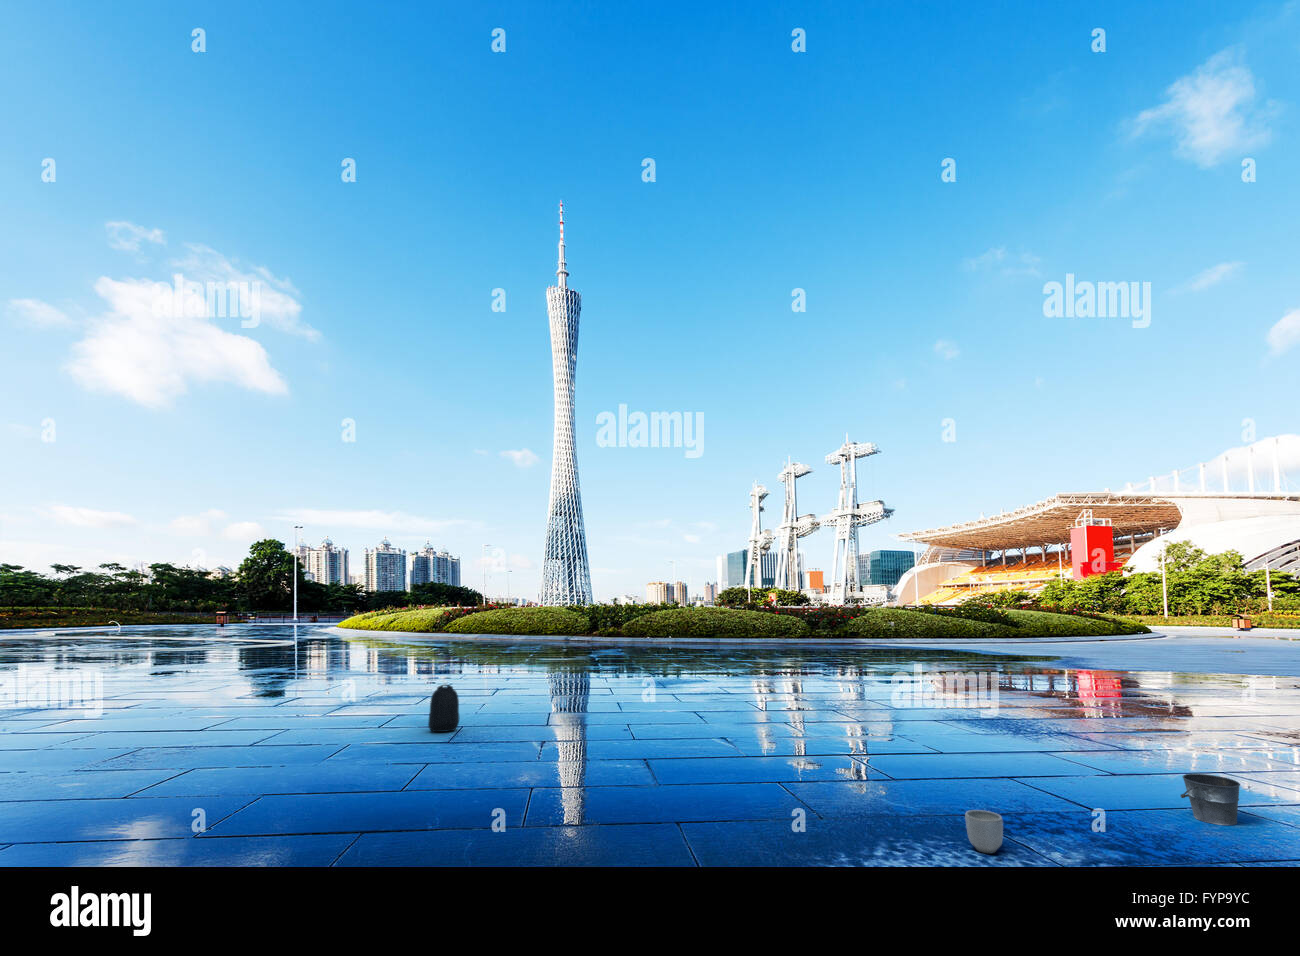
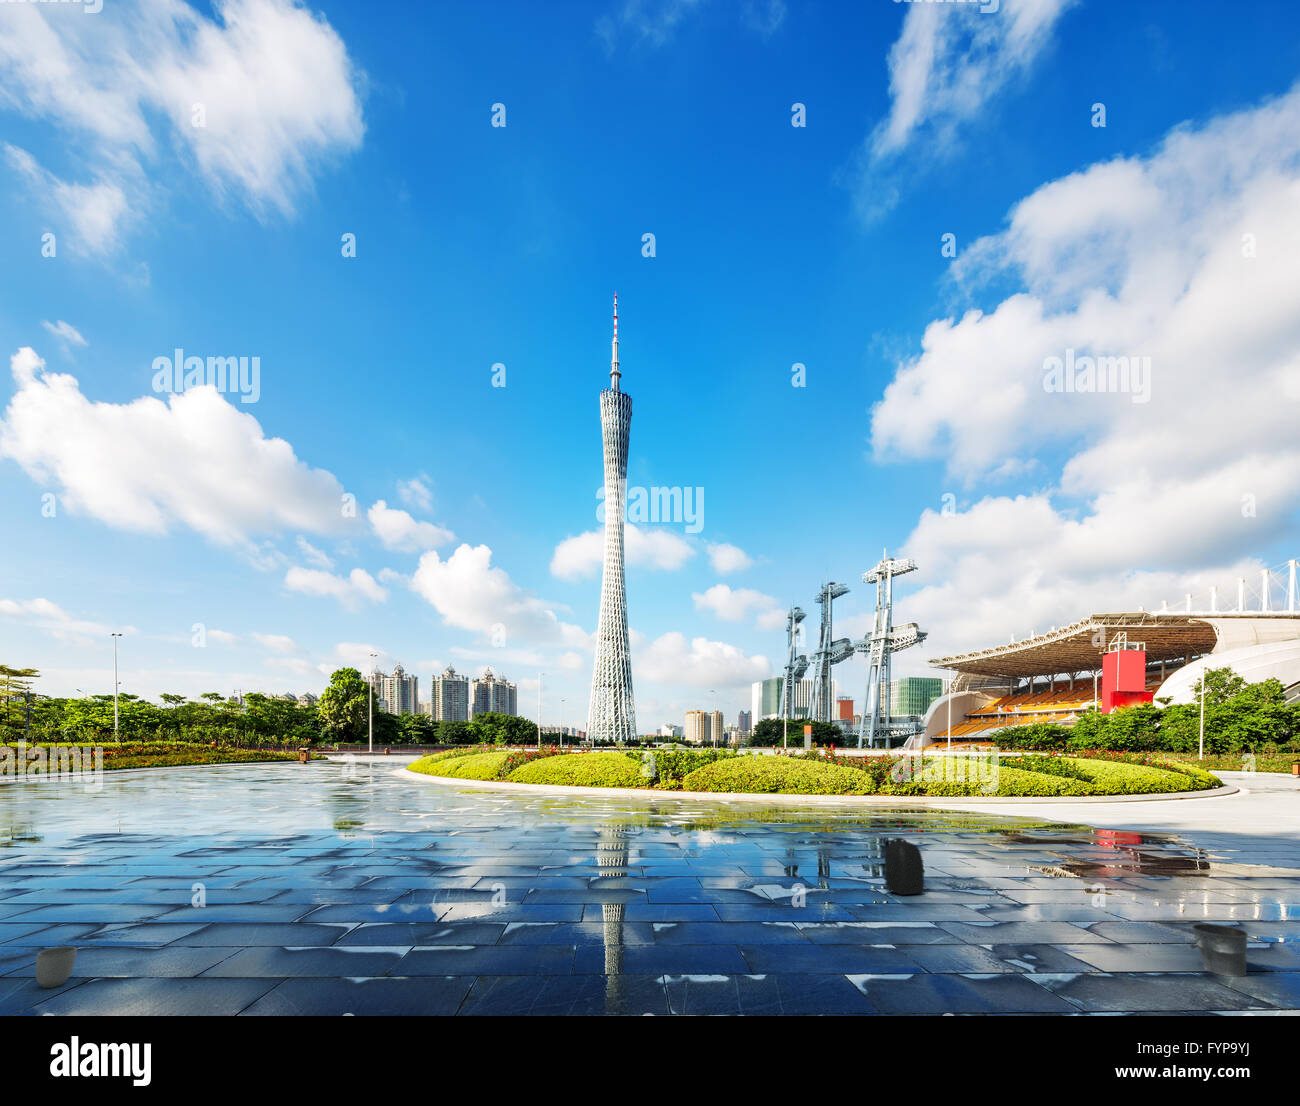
backpack: present [428,684,460,732] -> present [885,838,924,895]
planter: present [965,810,1003,853] -> present [36,947,77,988]

